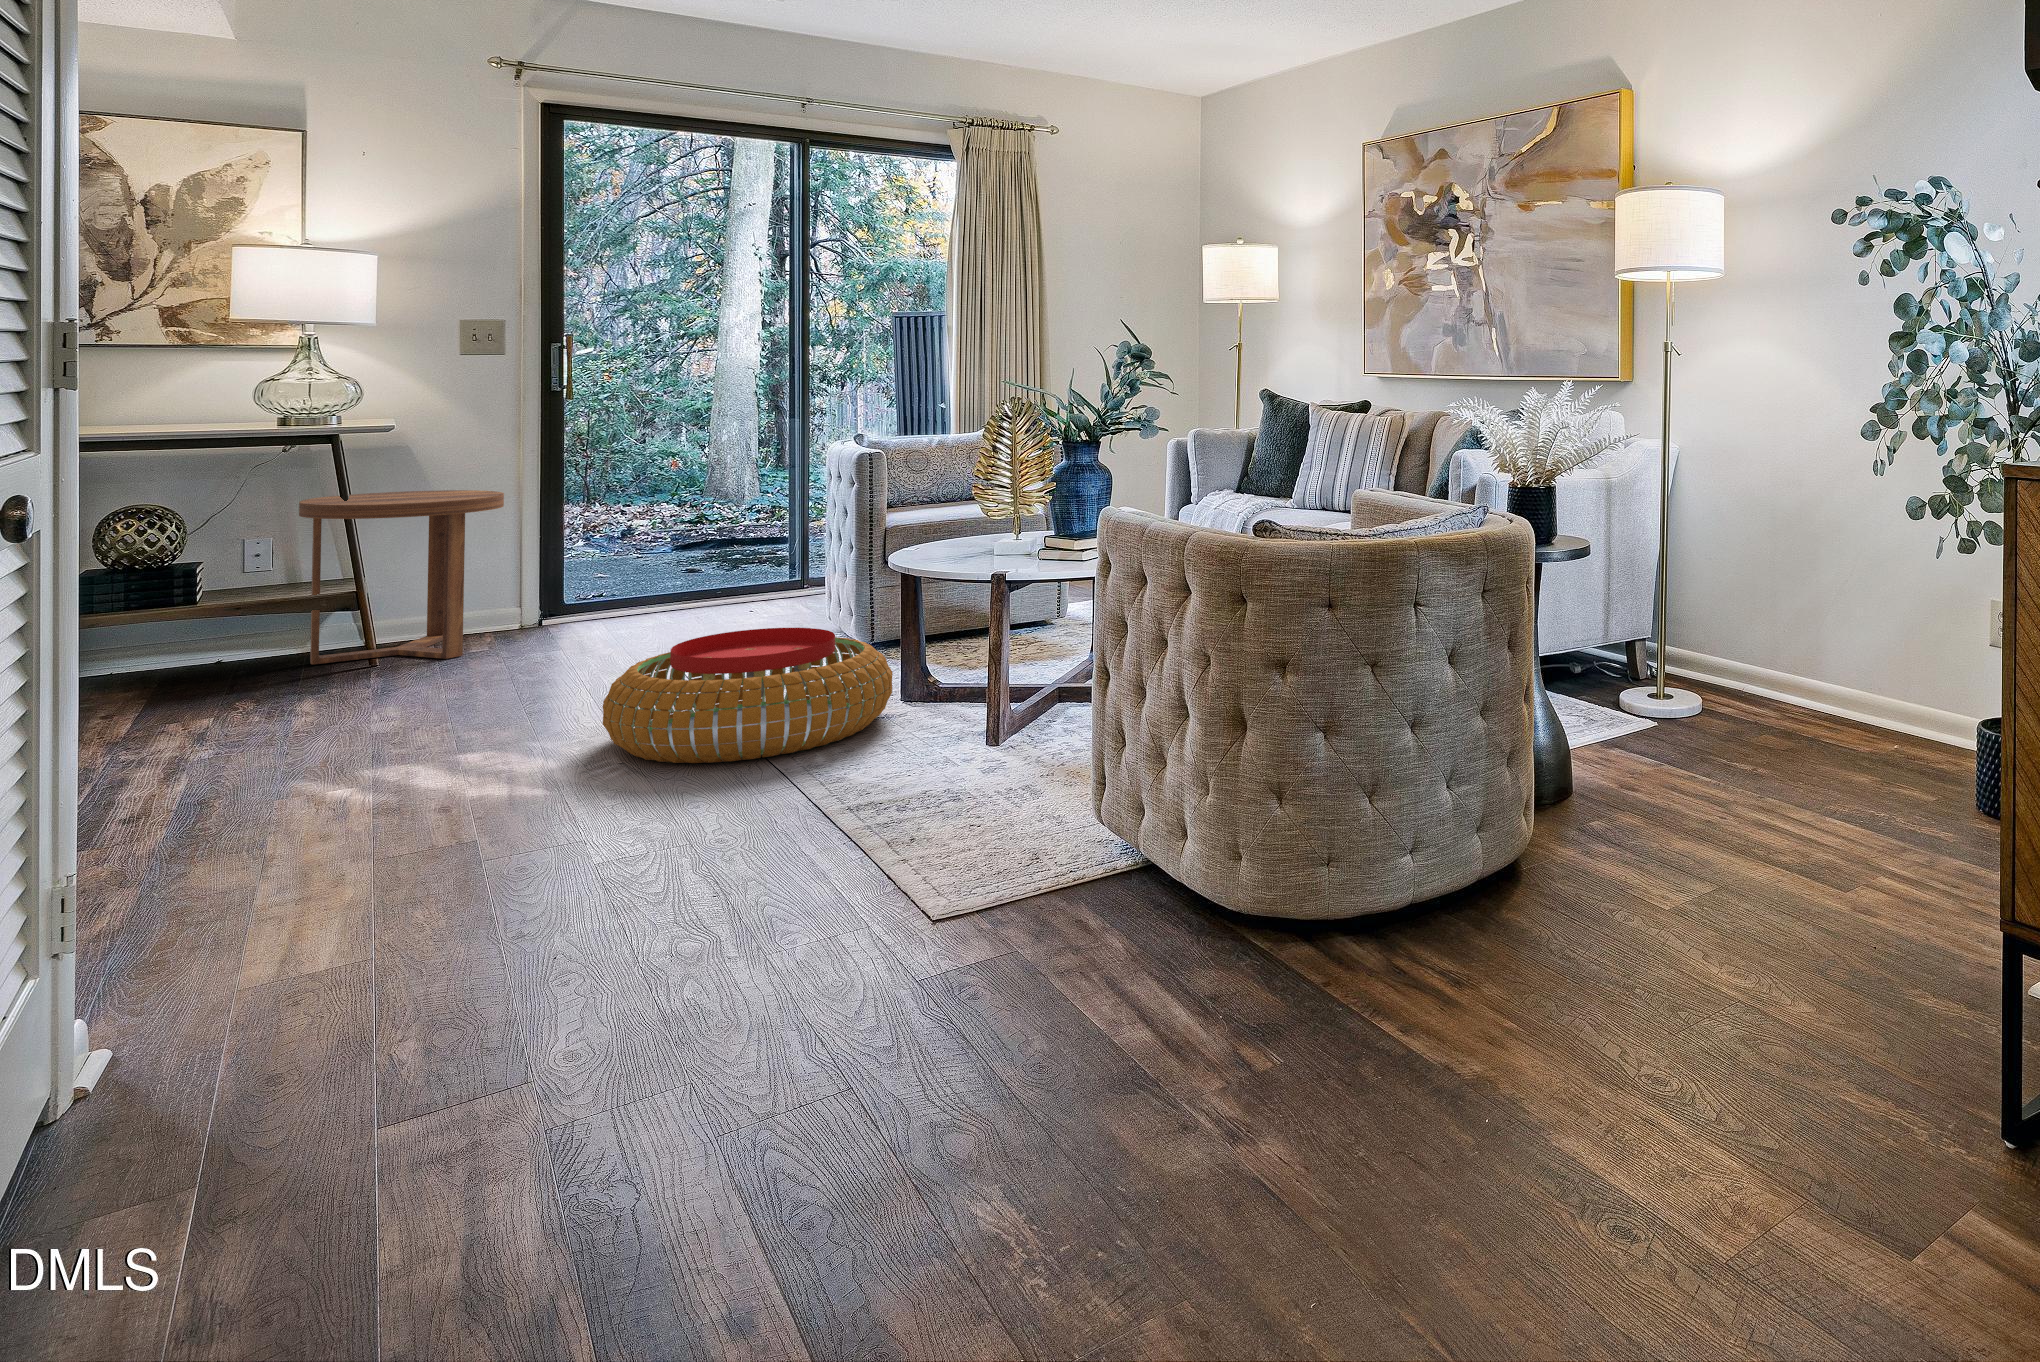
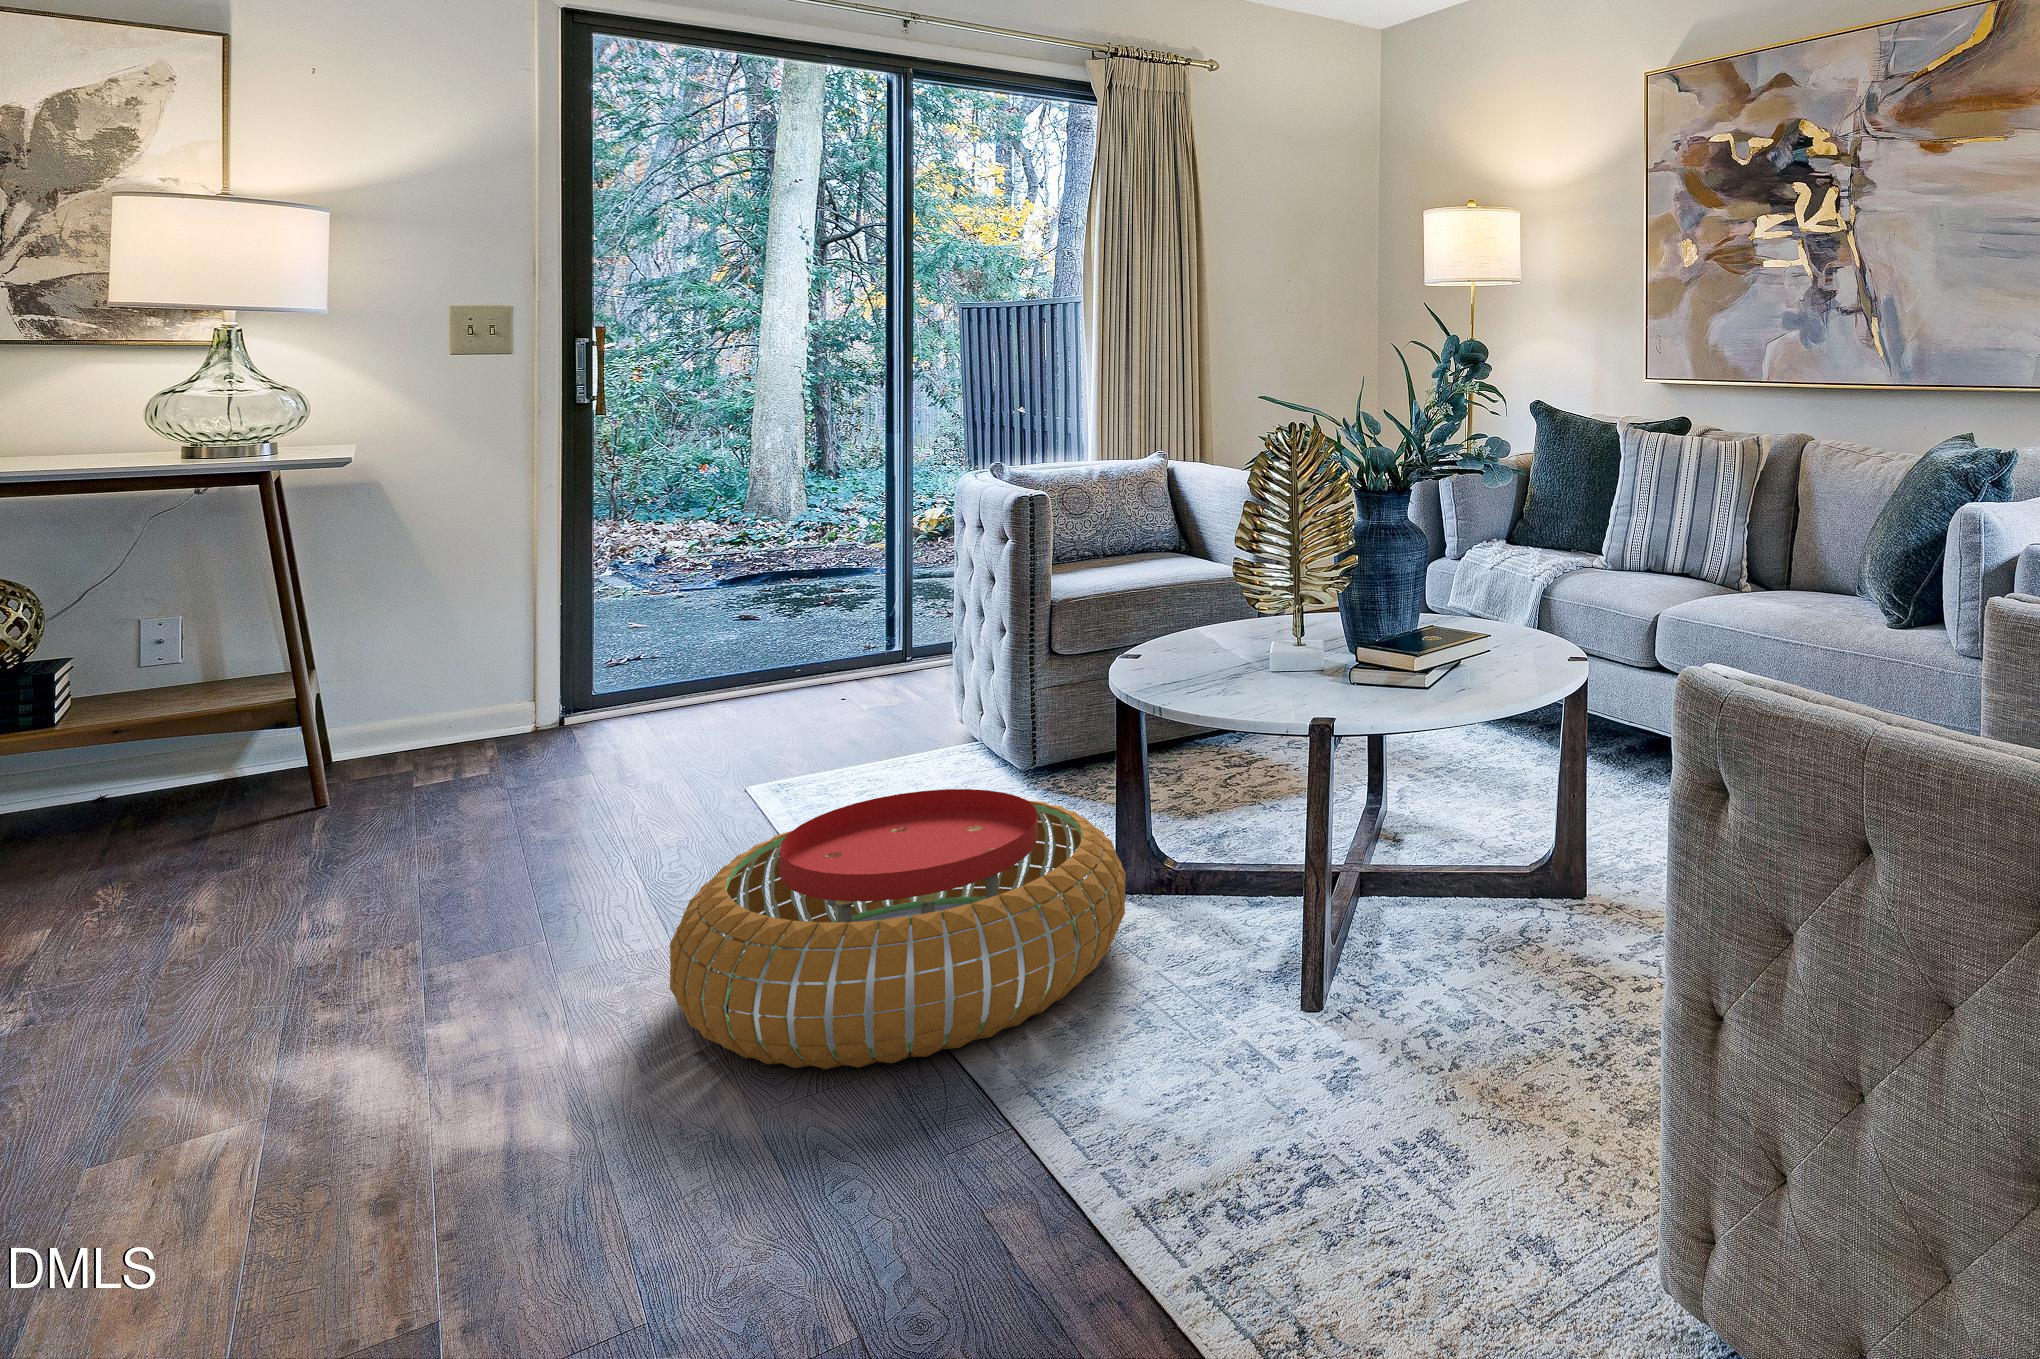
side table: present [299,490,504,665] -> none [211,544,511,810]

